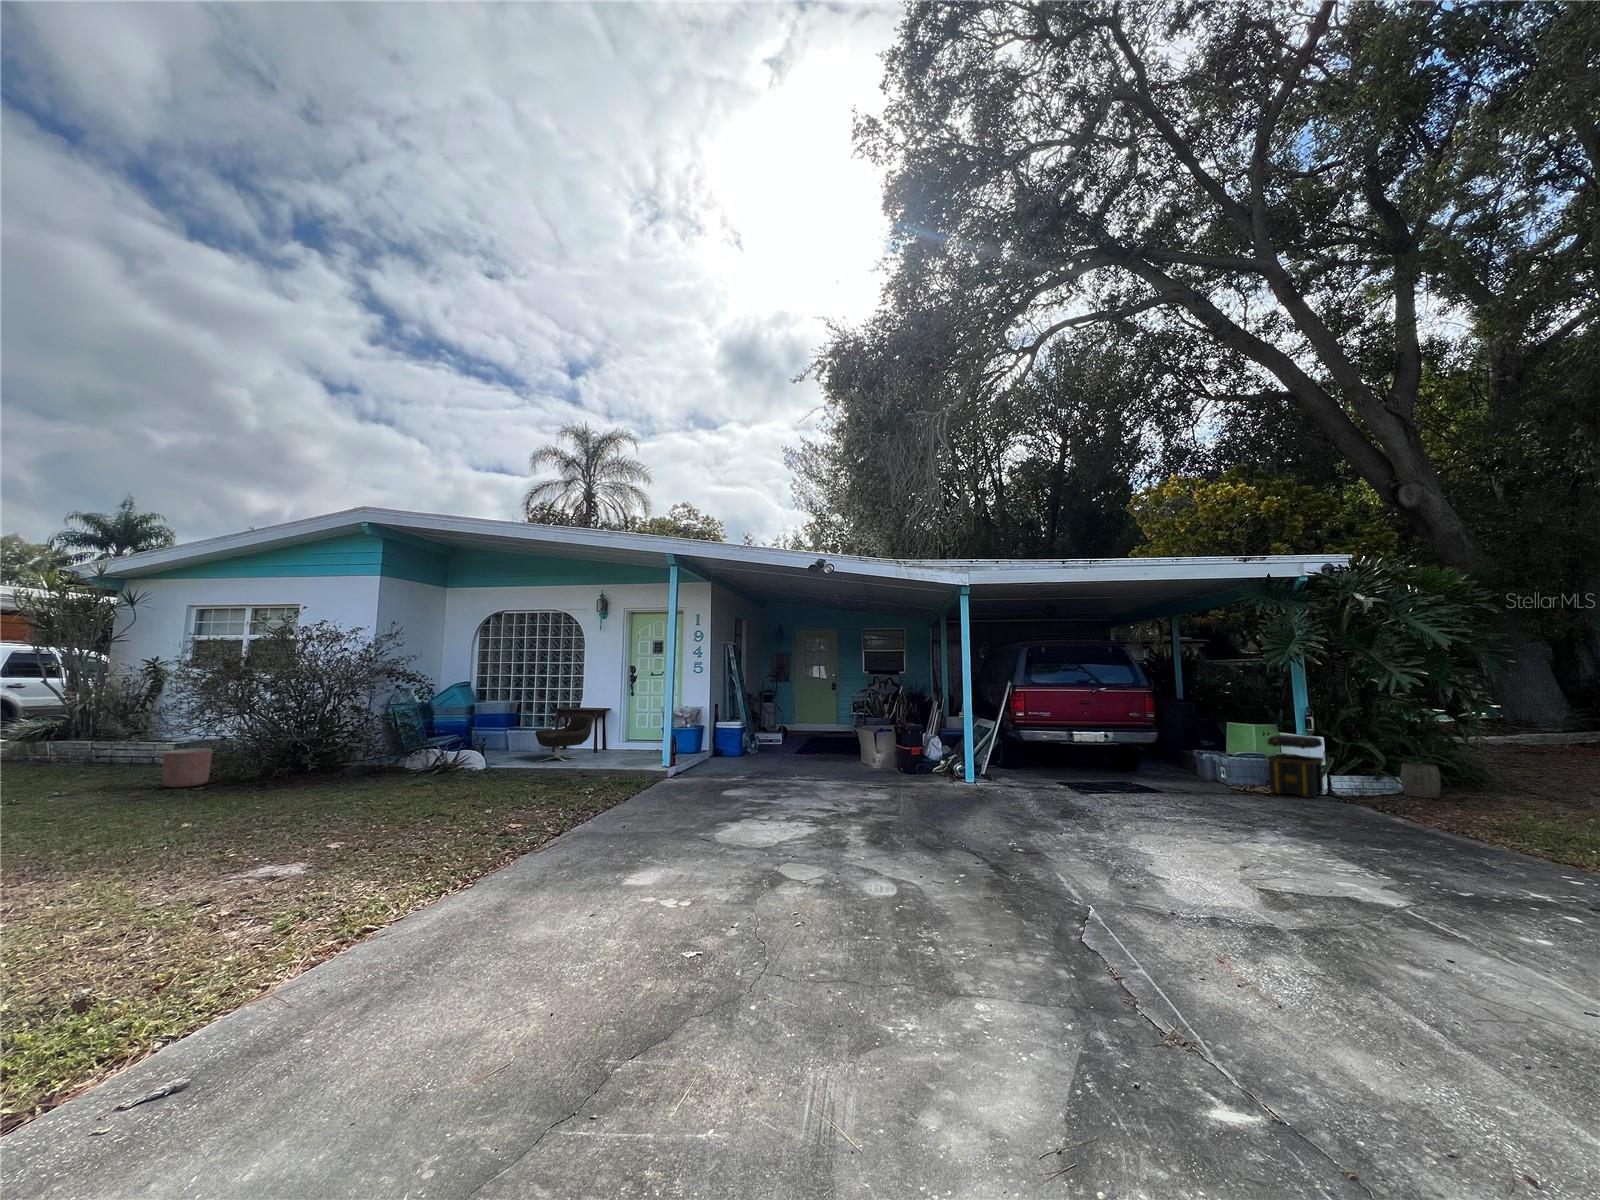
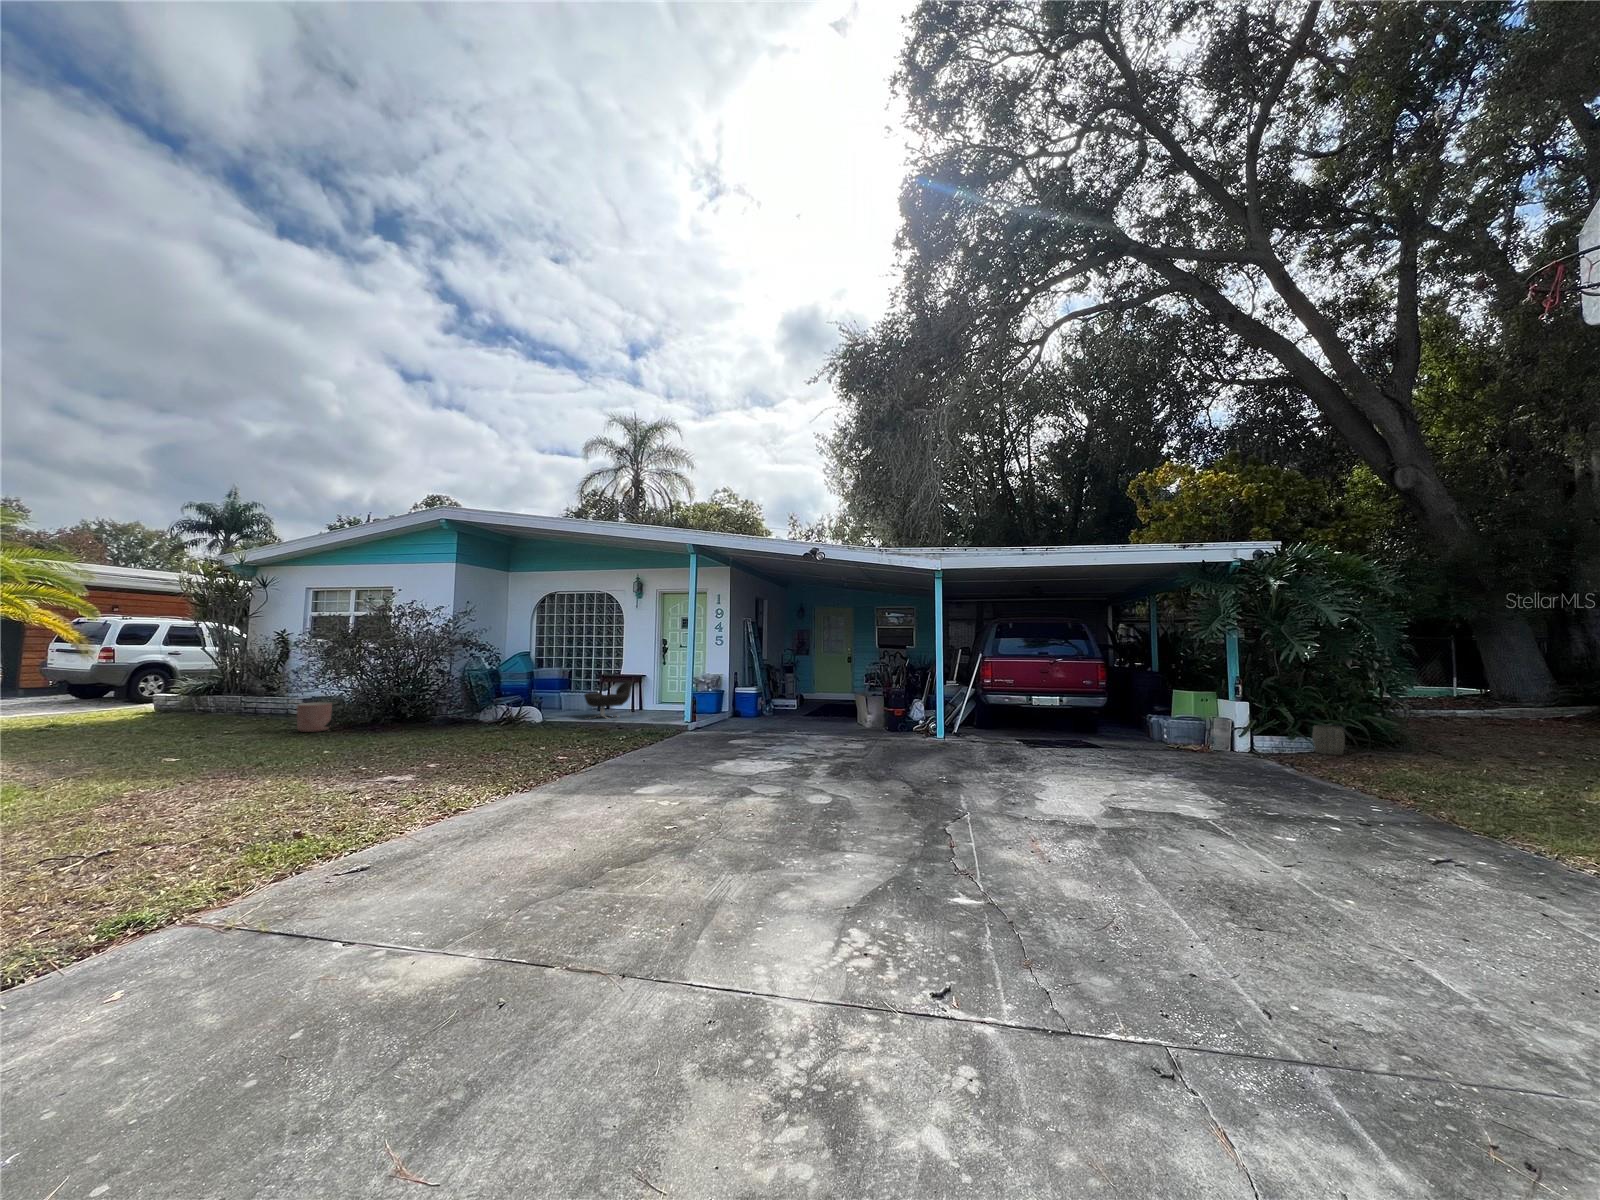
toolbox: present [1267,735,1324,797] -> none [1193,700,1242,753]

